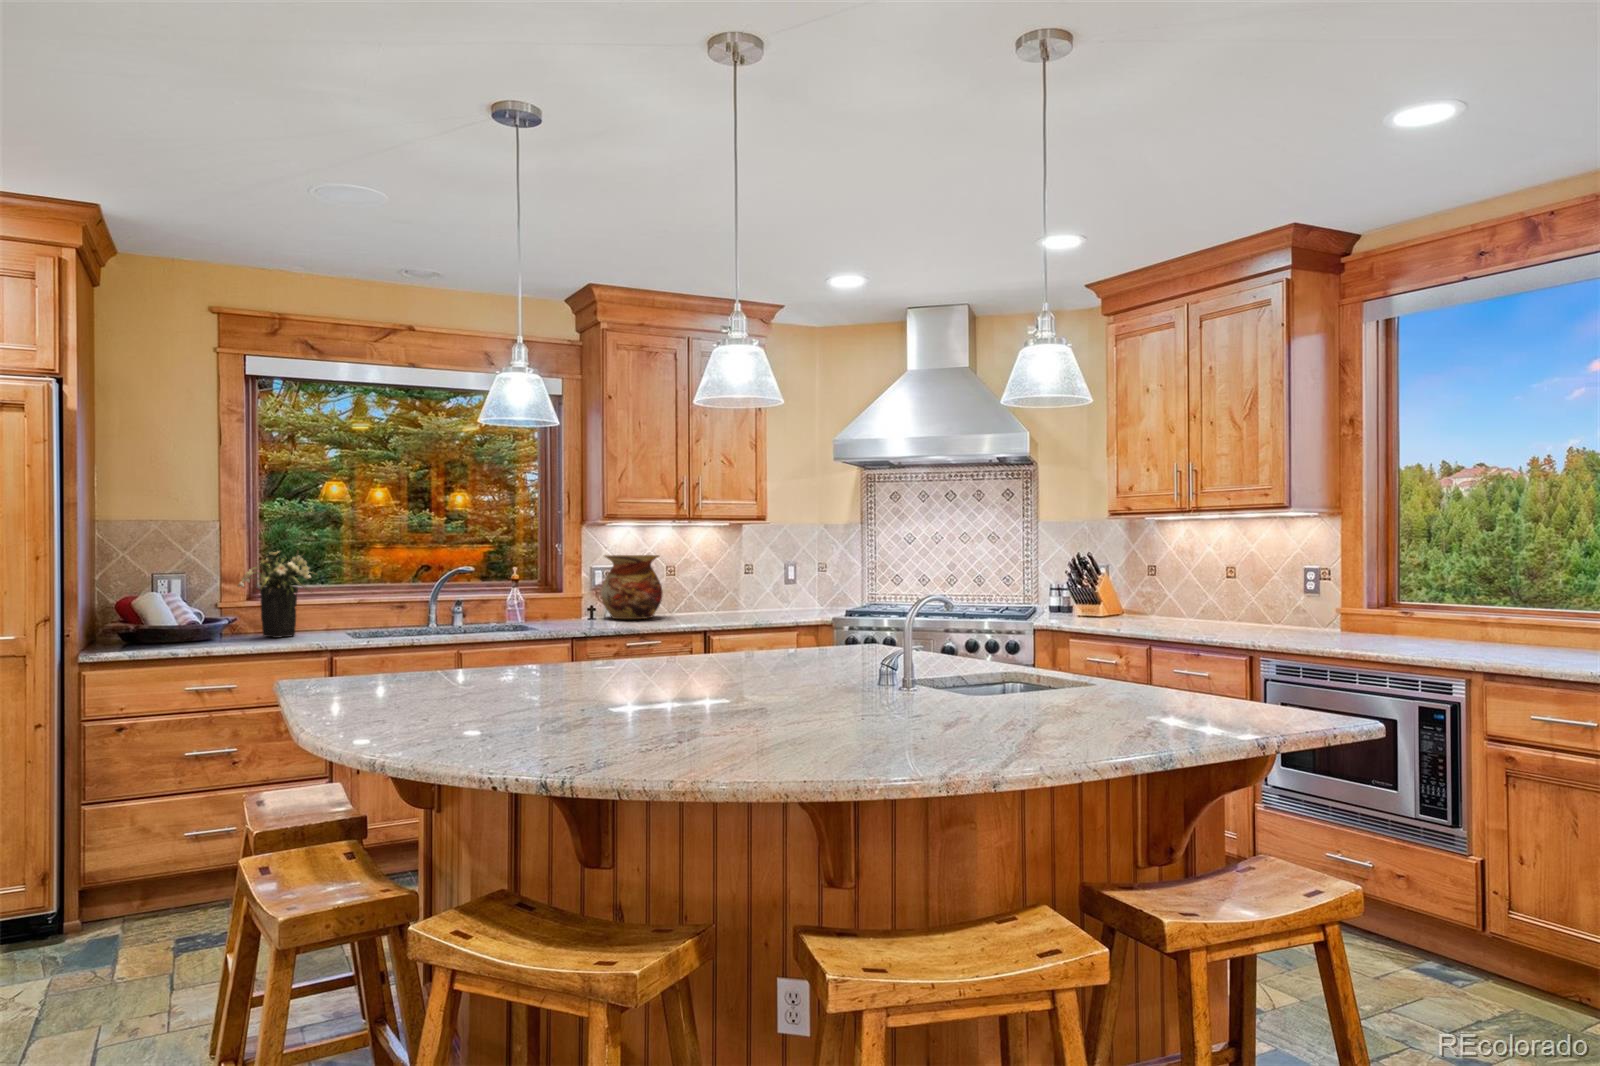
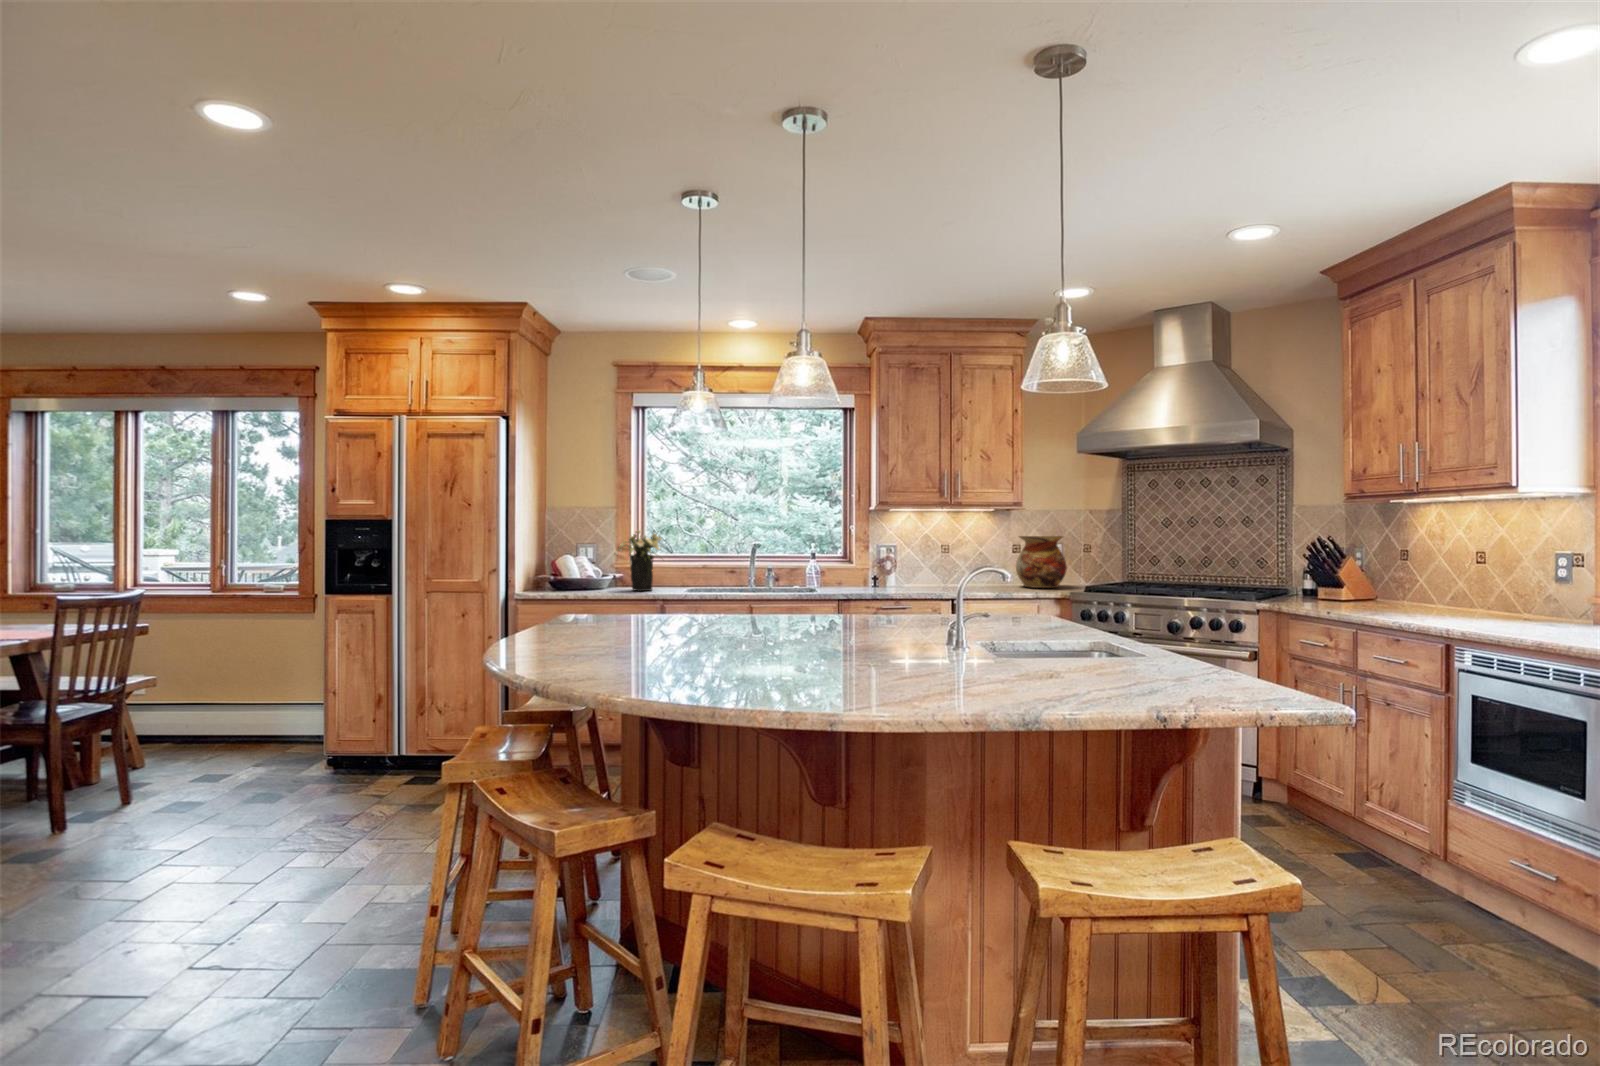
vase: present [601,555,663,619] -> present [1016,536,1067,588]

